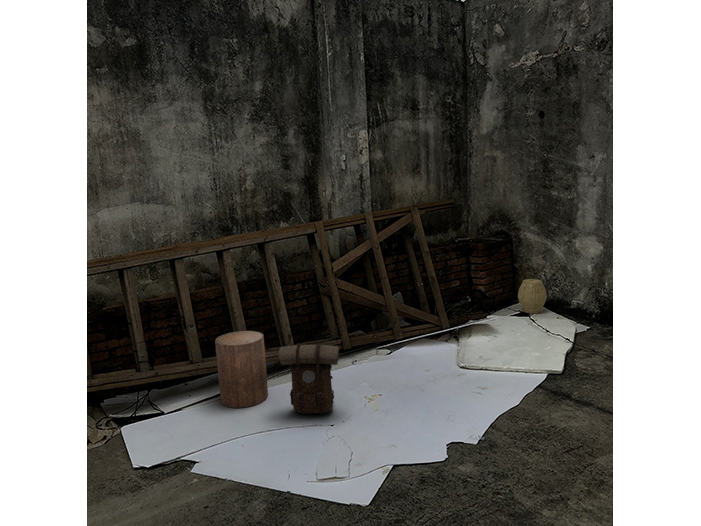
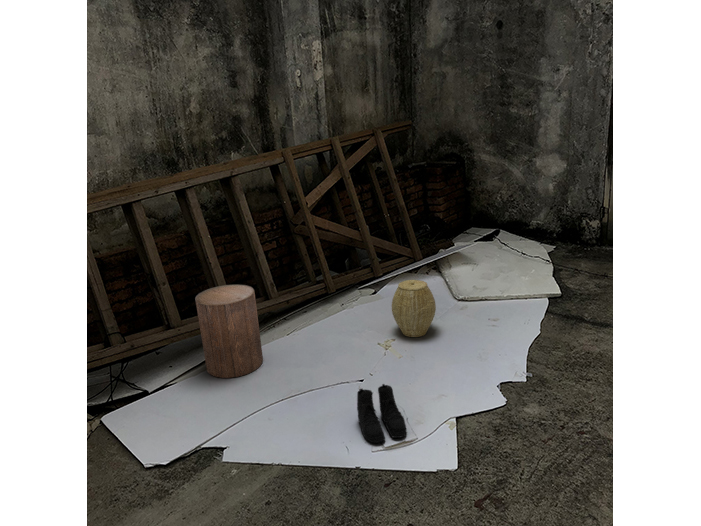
woven basket: present [518,279,547,314] -> present [392,280,436,337]
backpack: present [279,344,339,414] -> none [286,292,358,374]
boots: none [311,426,348,474] -> present [357,384,406,443]

